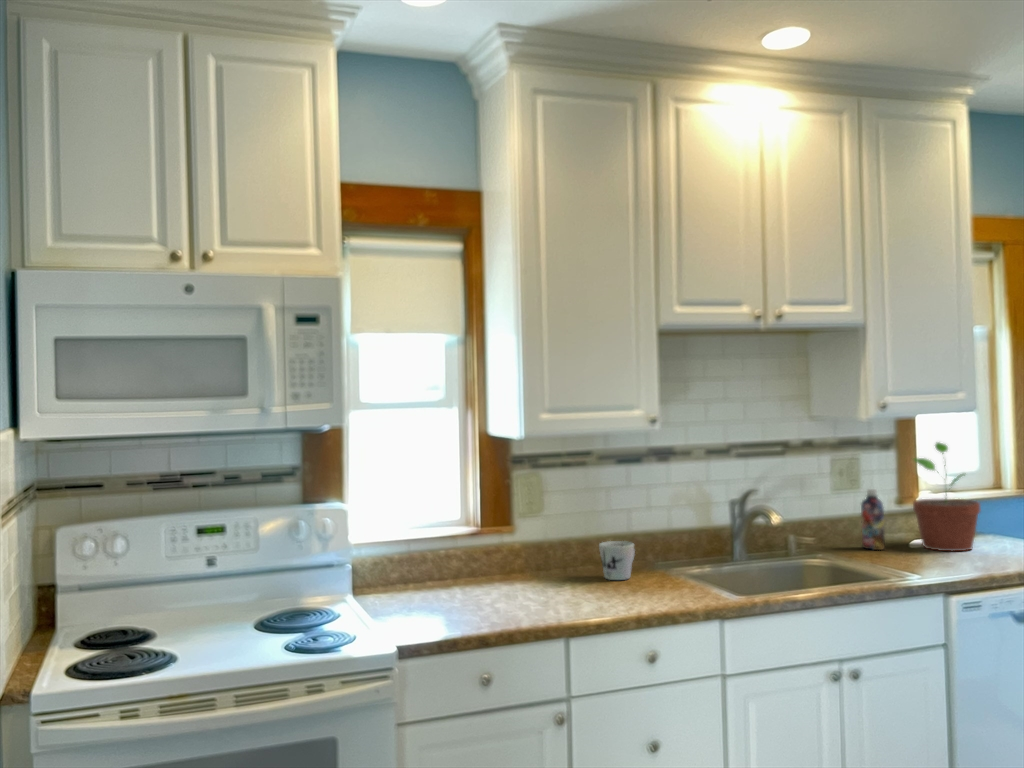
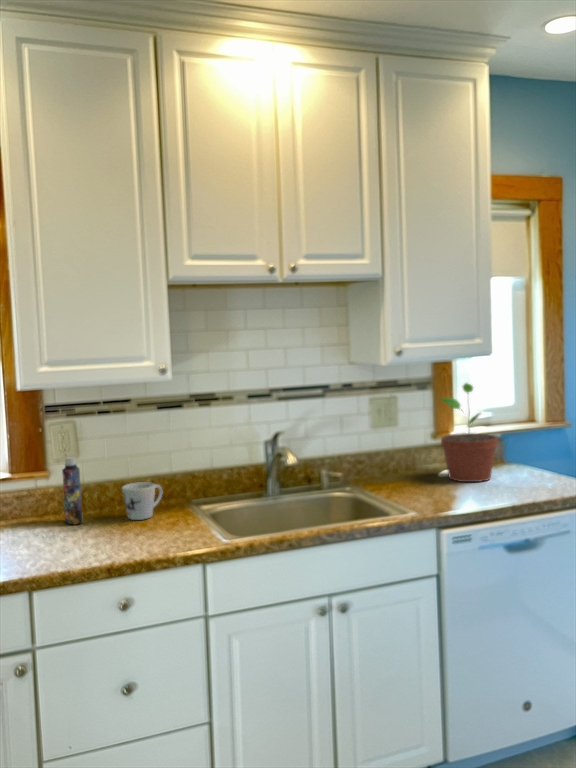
bottle: present [861,489,885,550] -> present [62,457,83,524]

